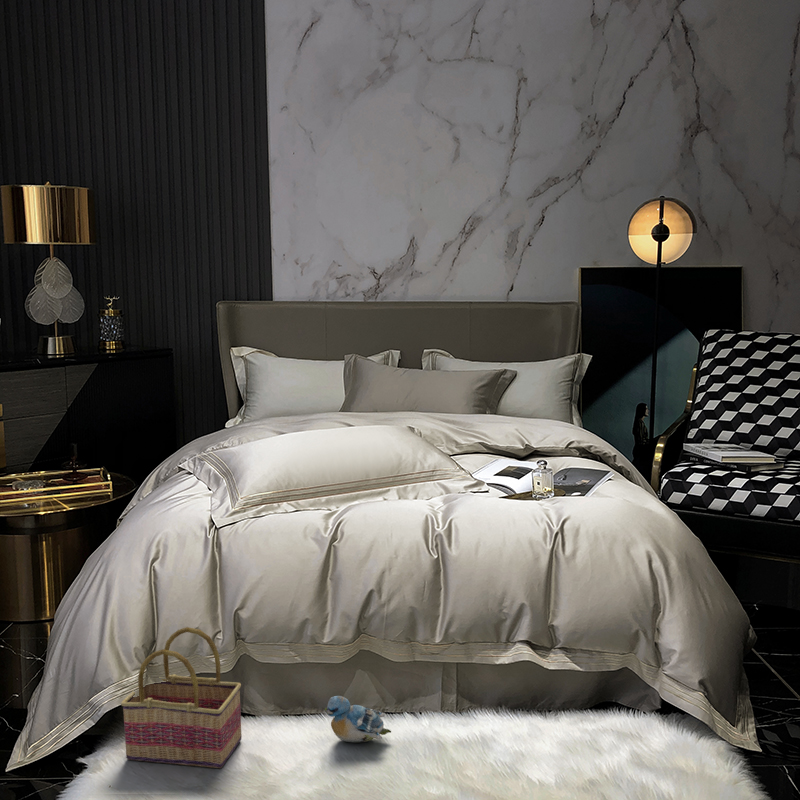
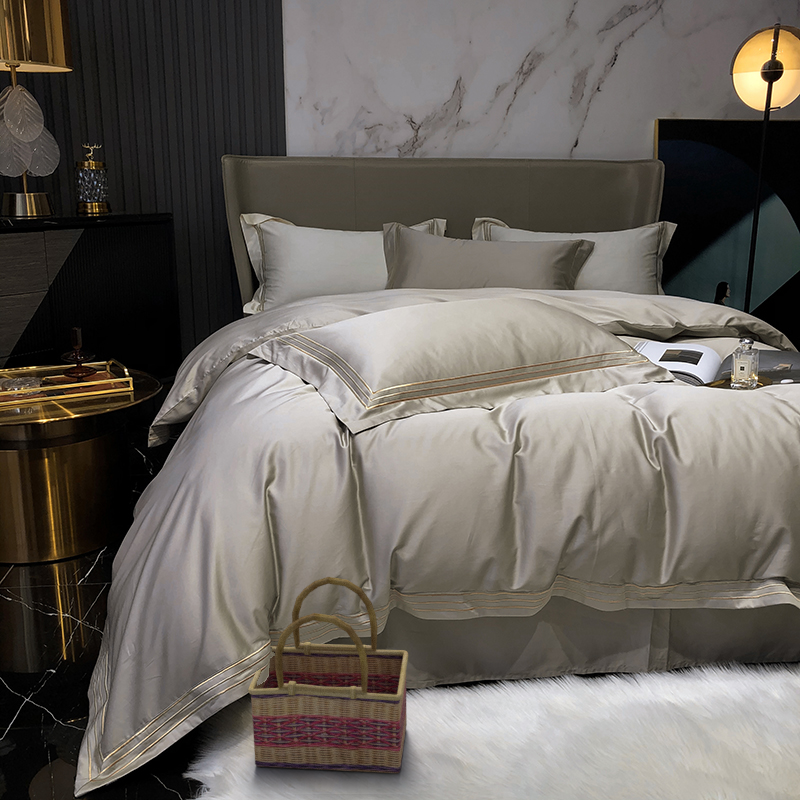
plush toy: present [325,696,391,742] -> none [523,662,612,723]

